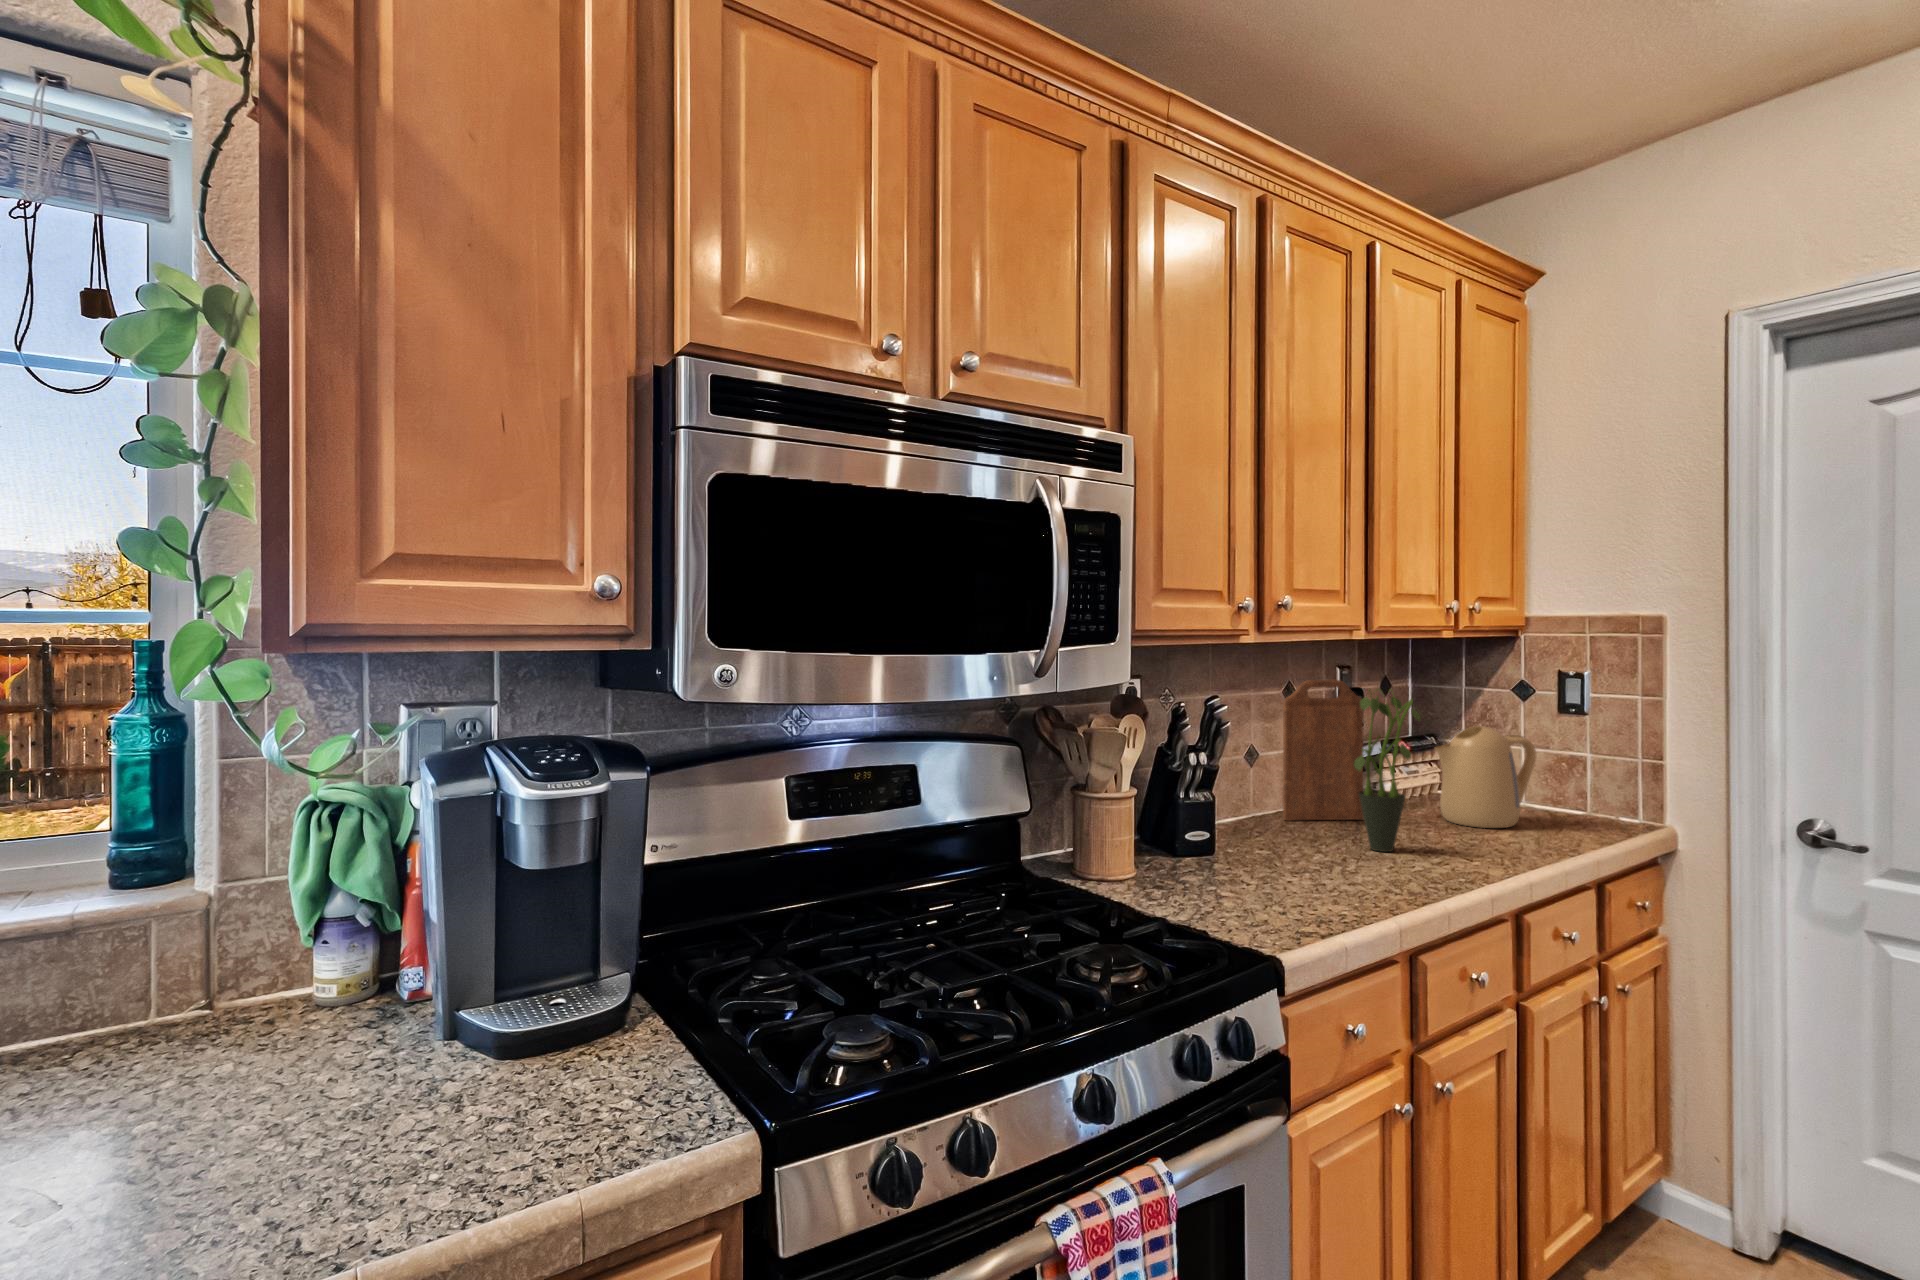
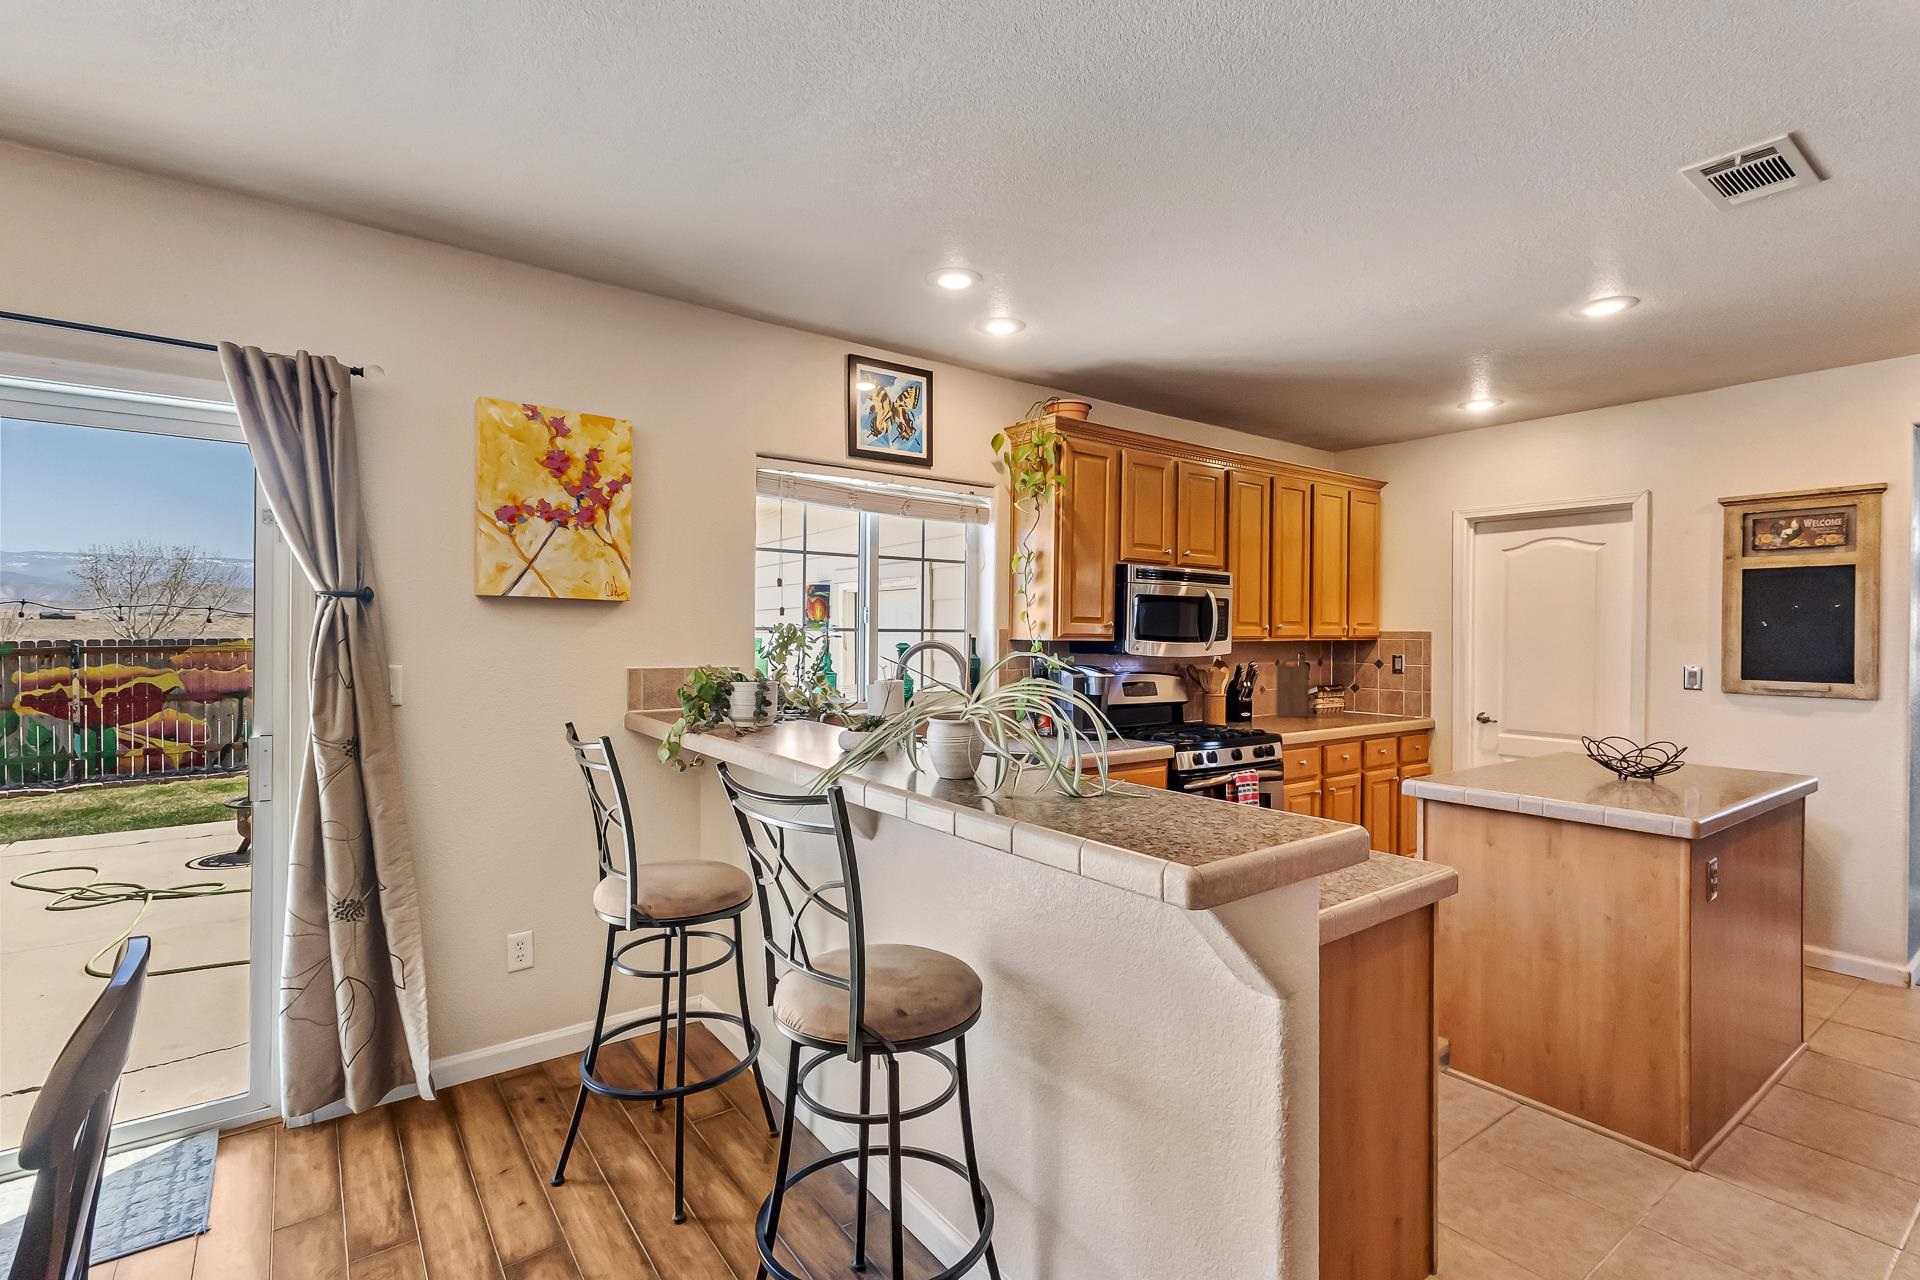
potted plant: present [1354,690,1421,852] -> none [1305,660,1332,723]
kettle: present [1435,726,1536,828] -> none [1338,678,1380,719]

